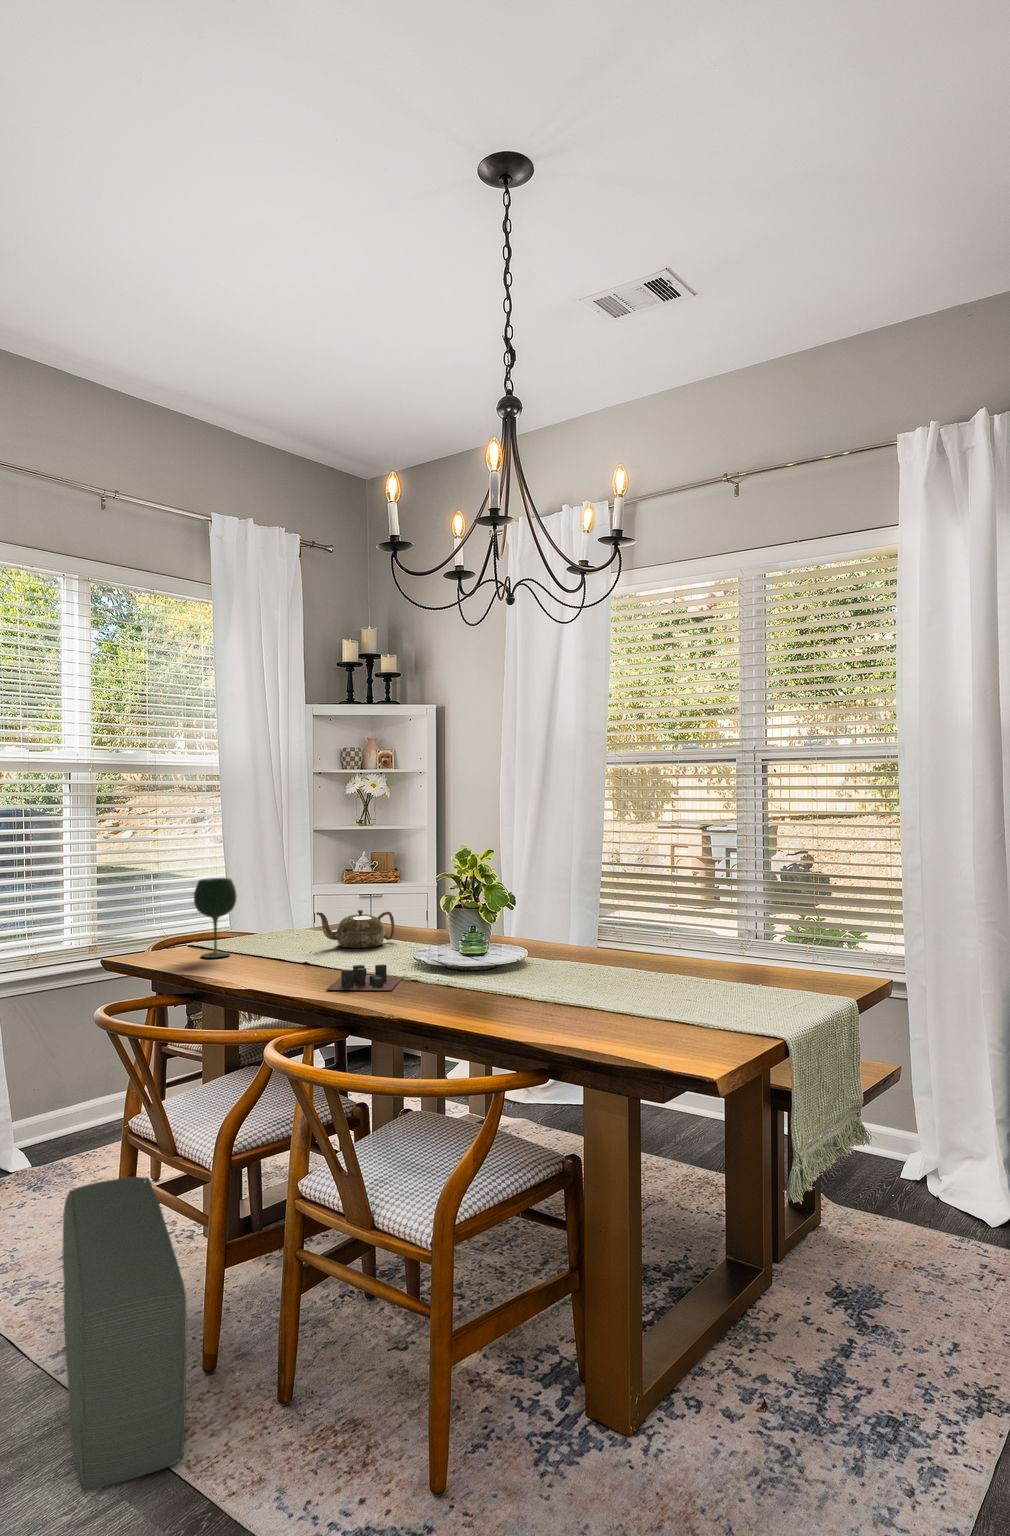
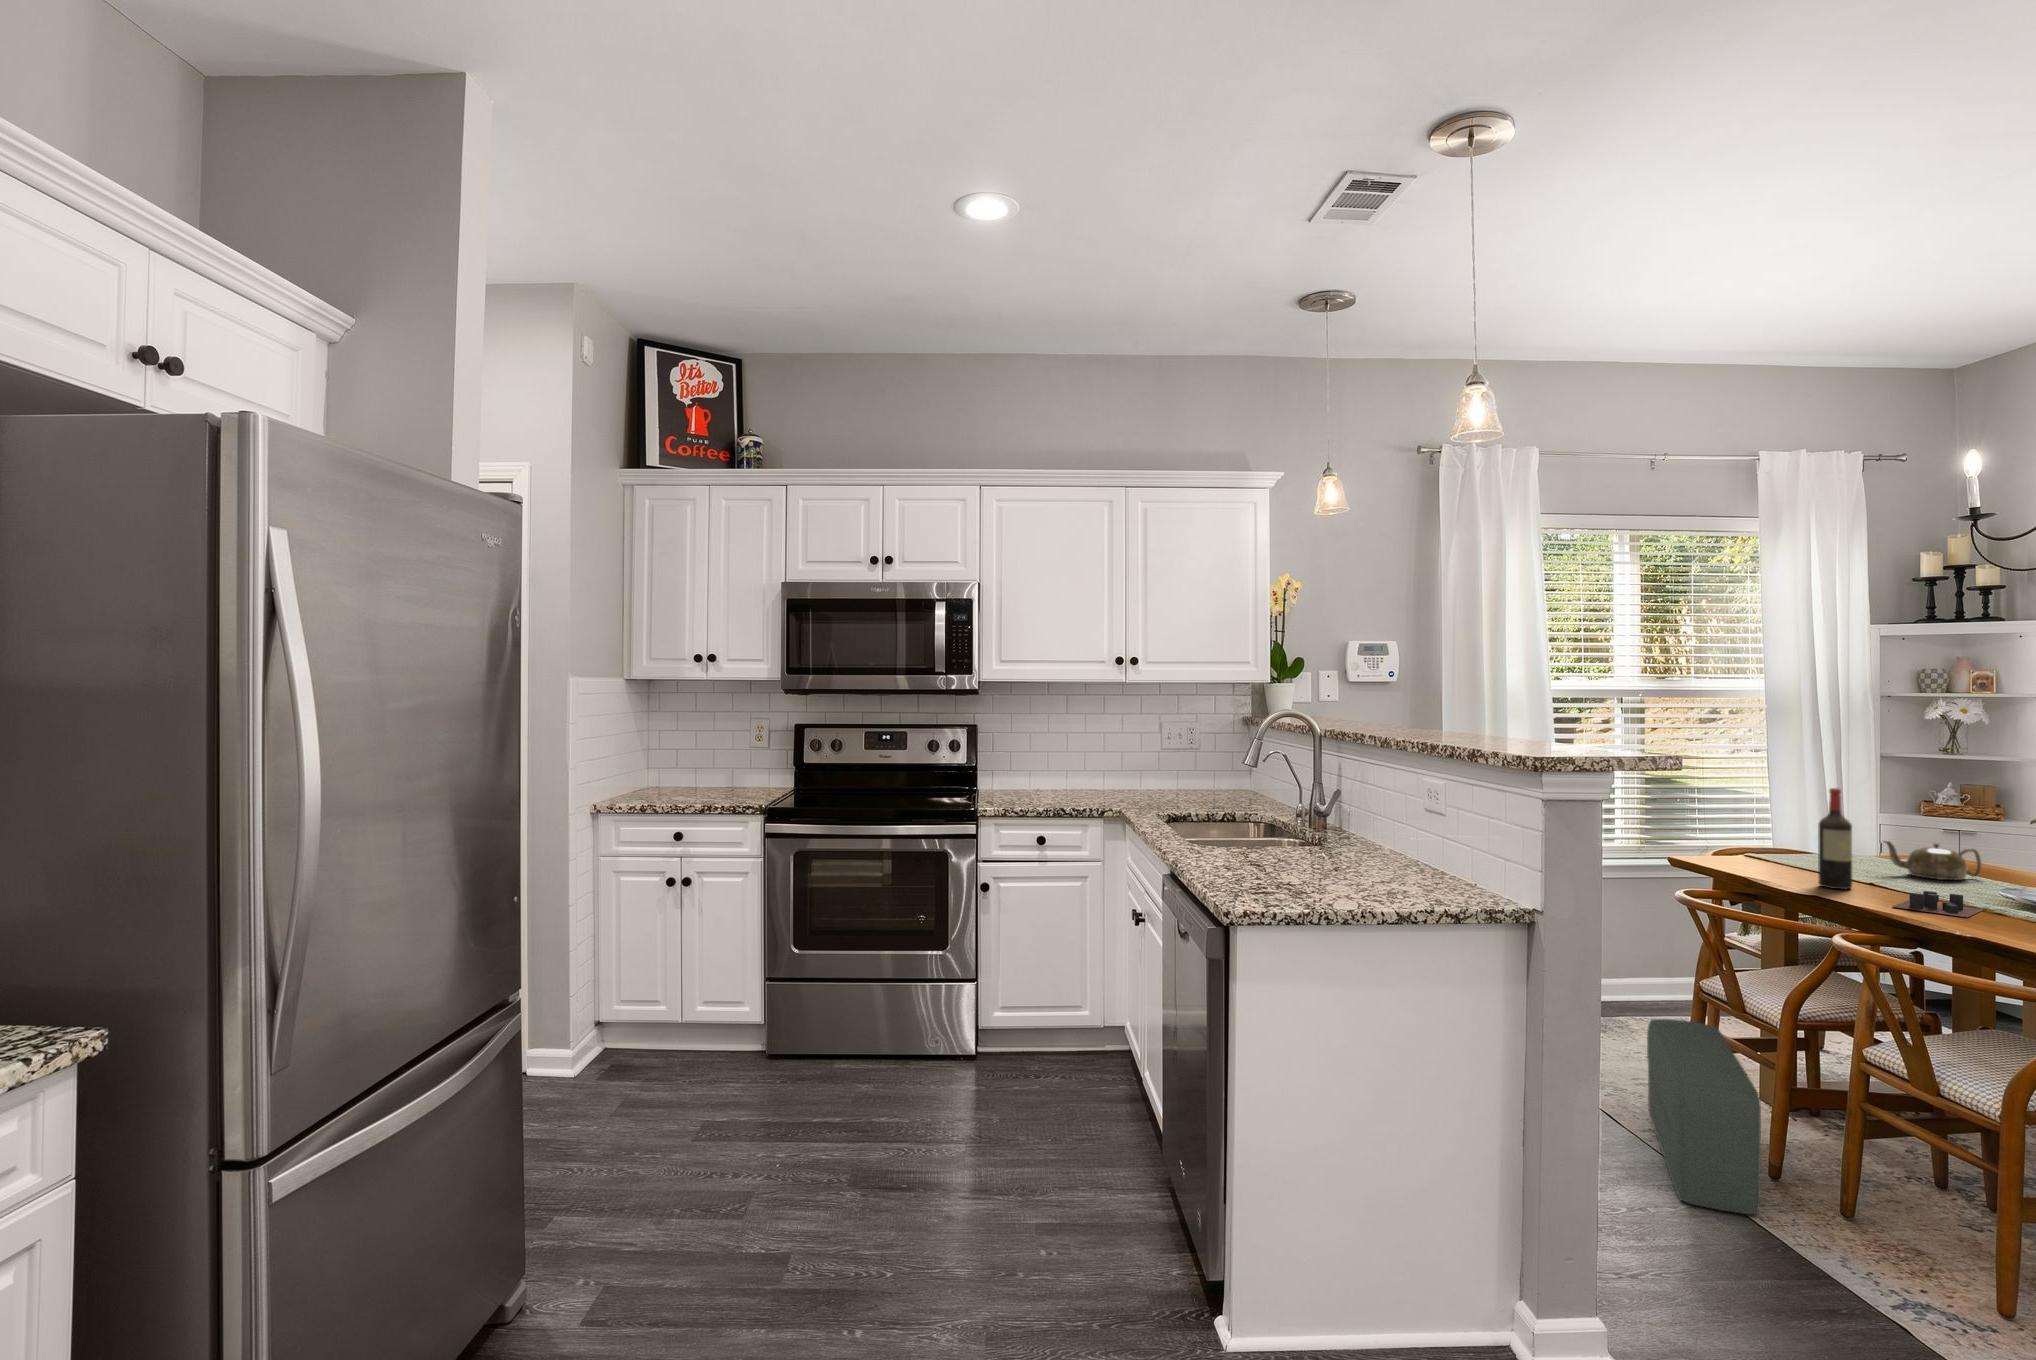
wine bottle: none [258,858,290,976] -> present [1818,788,1852,889]
wine glass: present [194,878,236,958] -> none [1750,800,1794,868]

